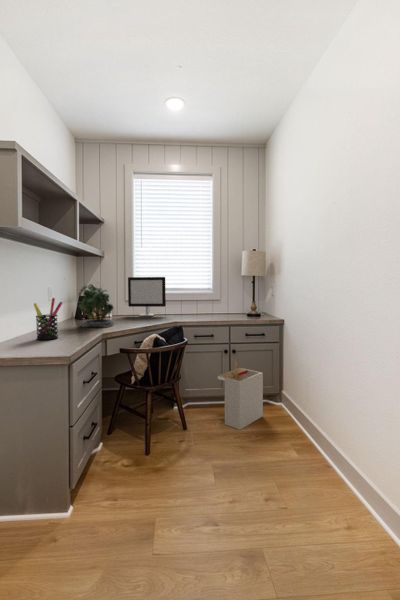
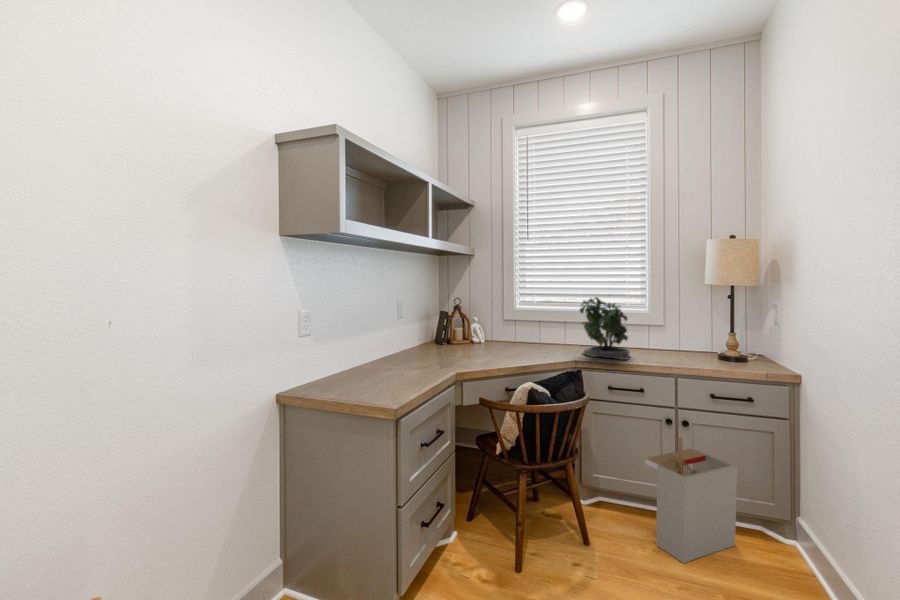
computer monitor: present [128,277,166,316] -> none [510,284,567,344]
potted plant: present [78,285,113,327] -> present [579,297,630,360]
pen holder: present [34,298,62,340] -> none [367,323,404,381]

